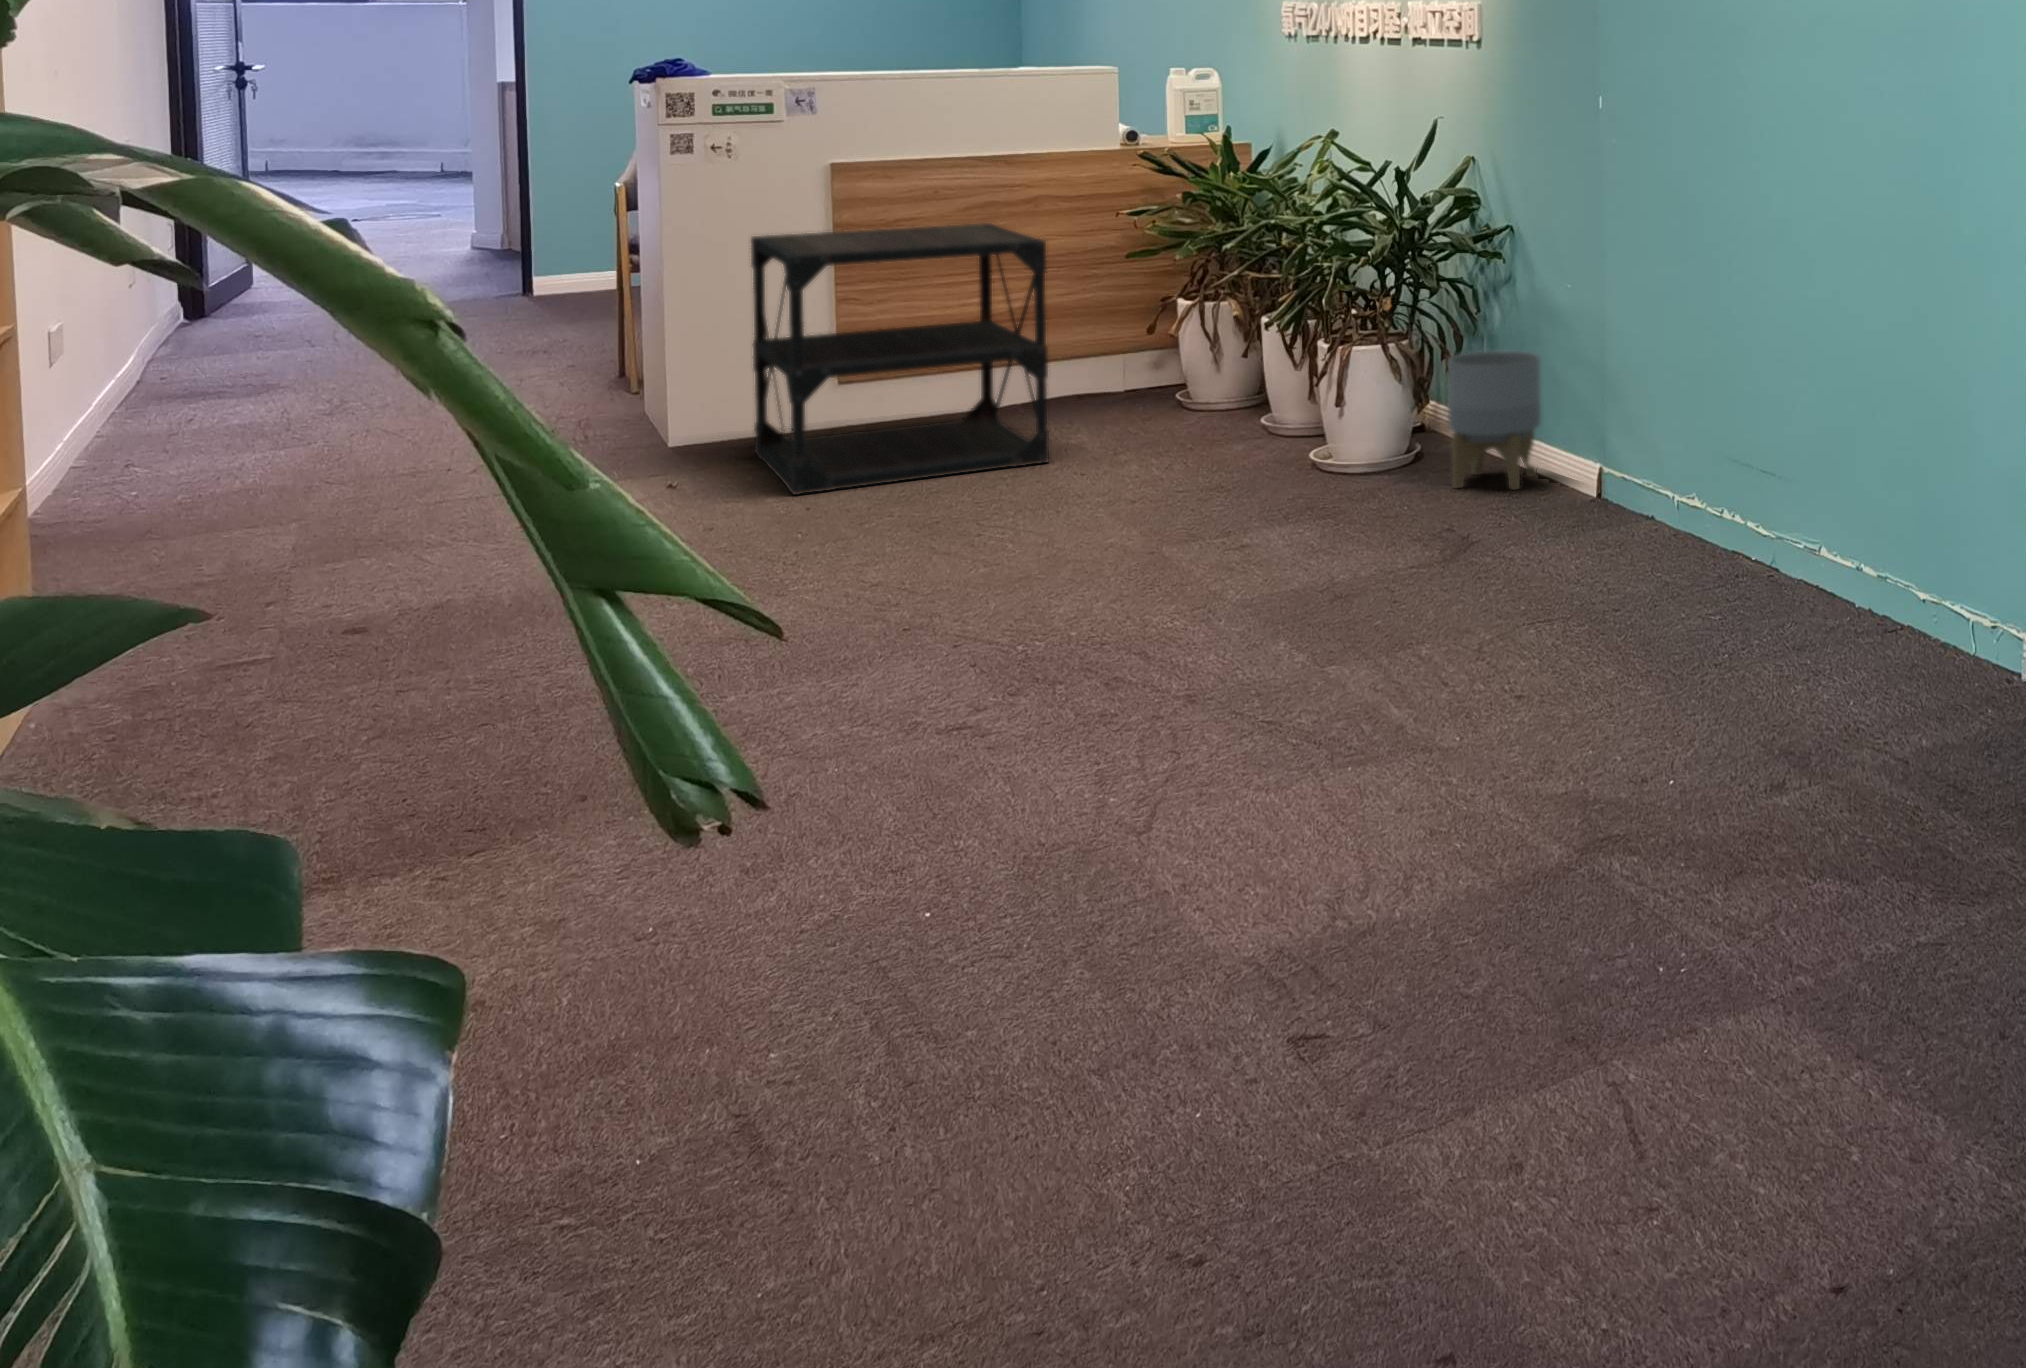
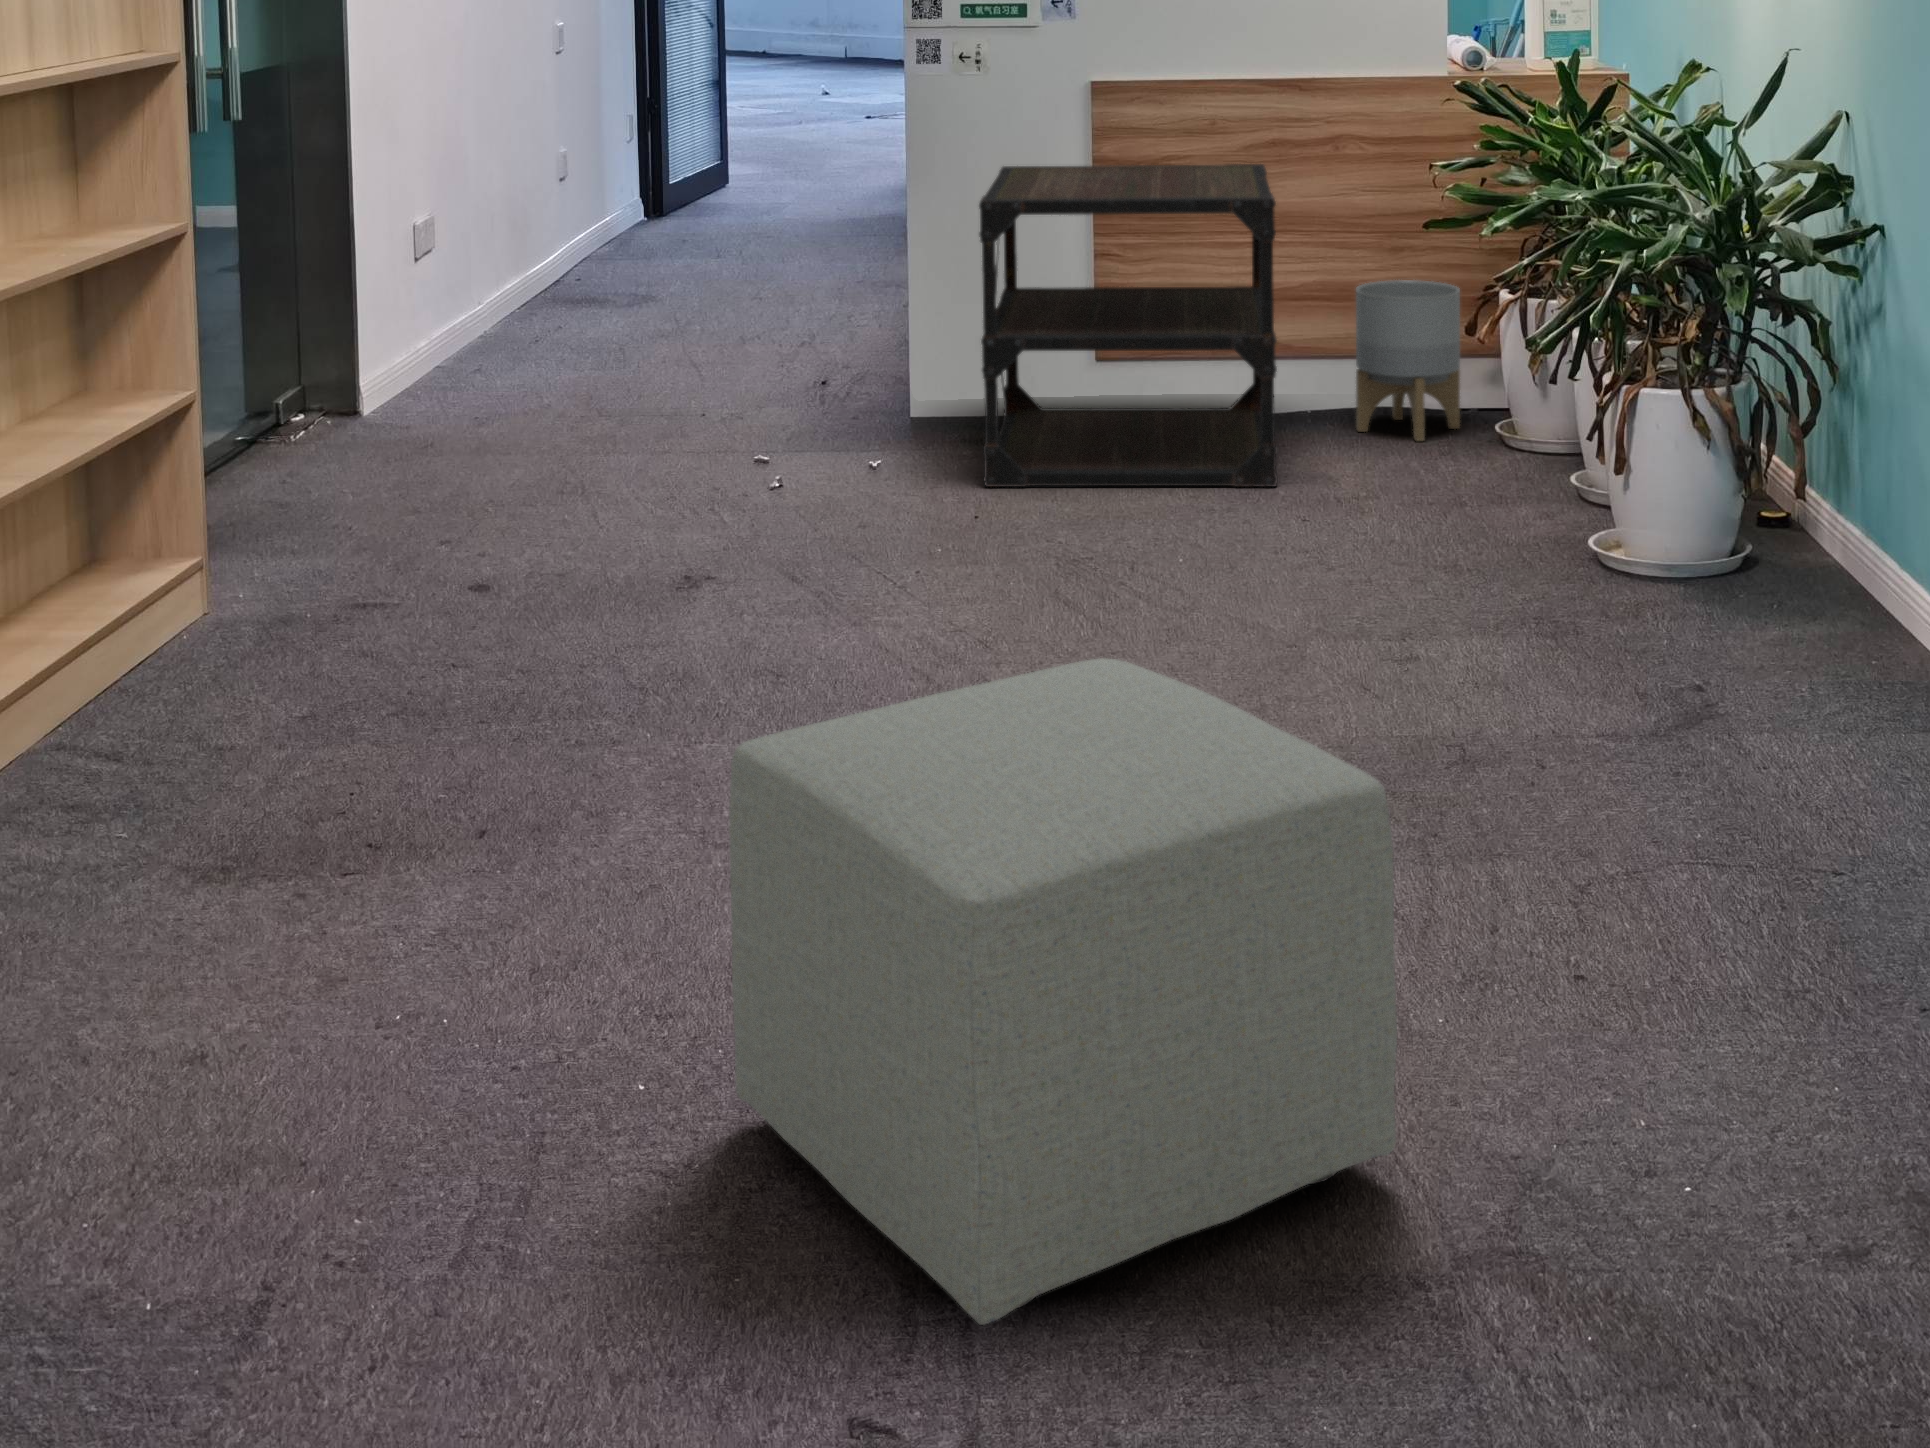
planter: present [1448,351,1541,490] -> present [1356,280,1460,441]
ottoman: none [1048,486,1483,838] -> present [729,658,1397,1325]

